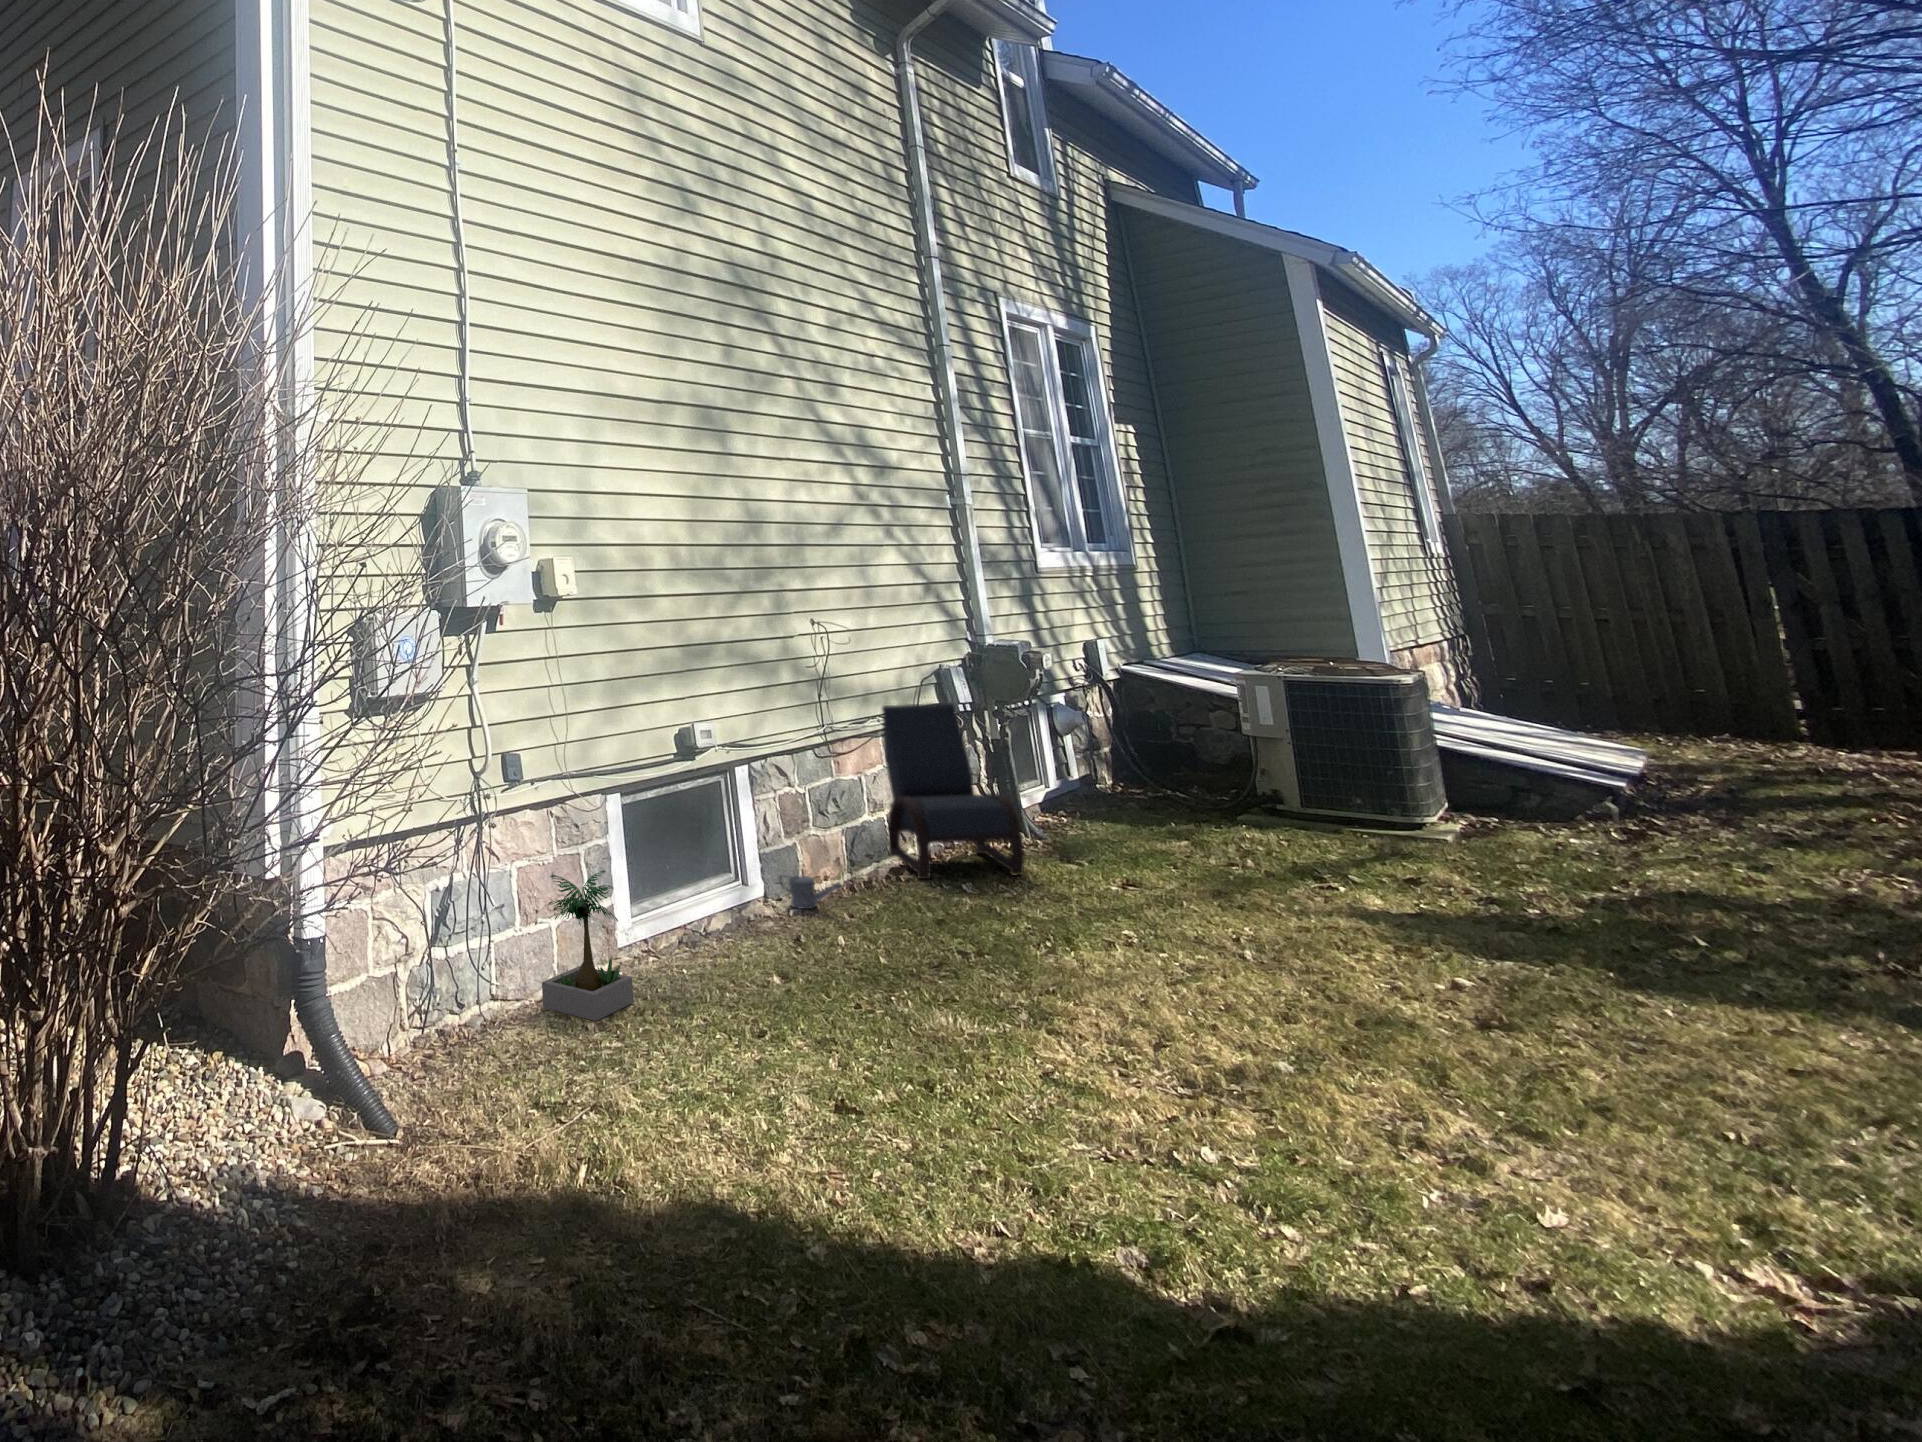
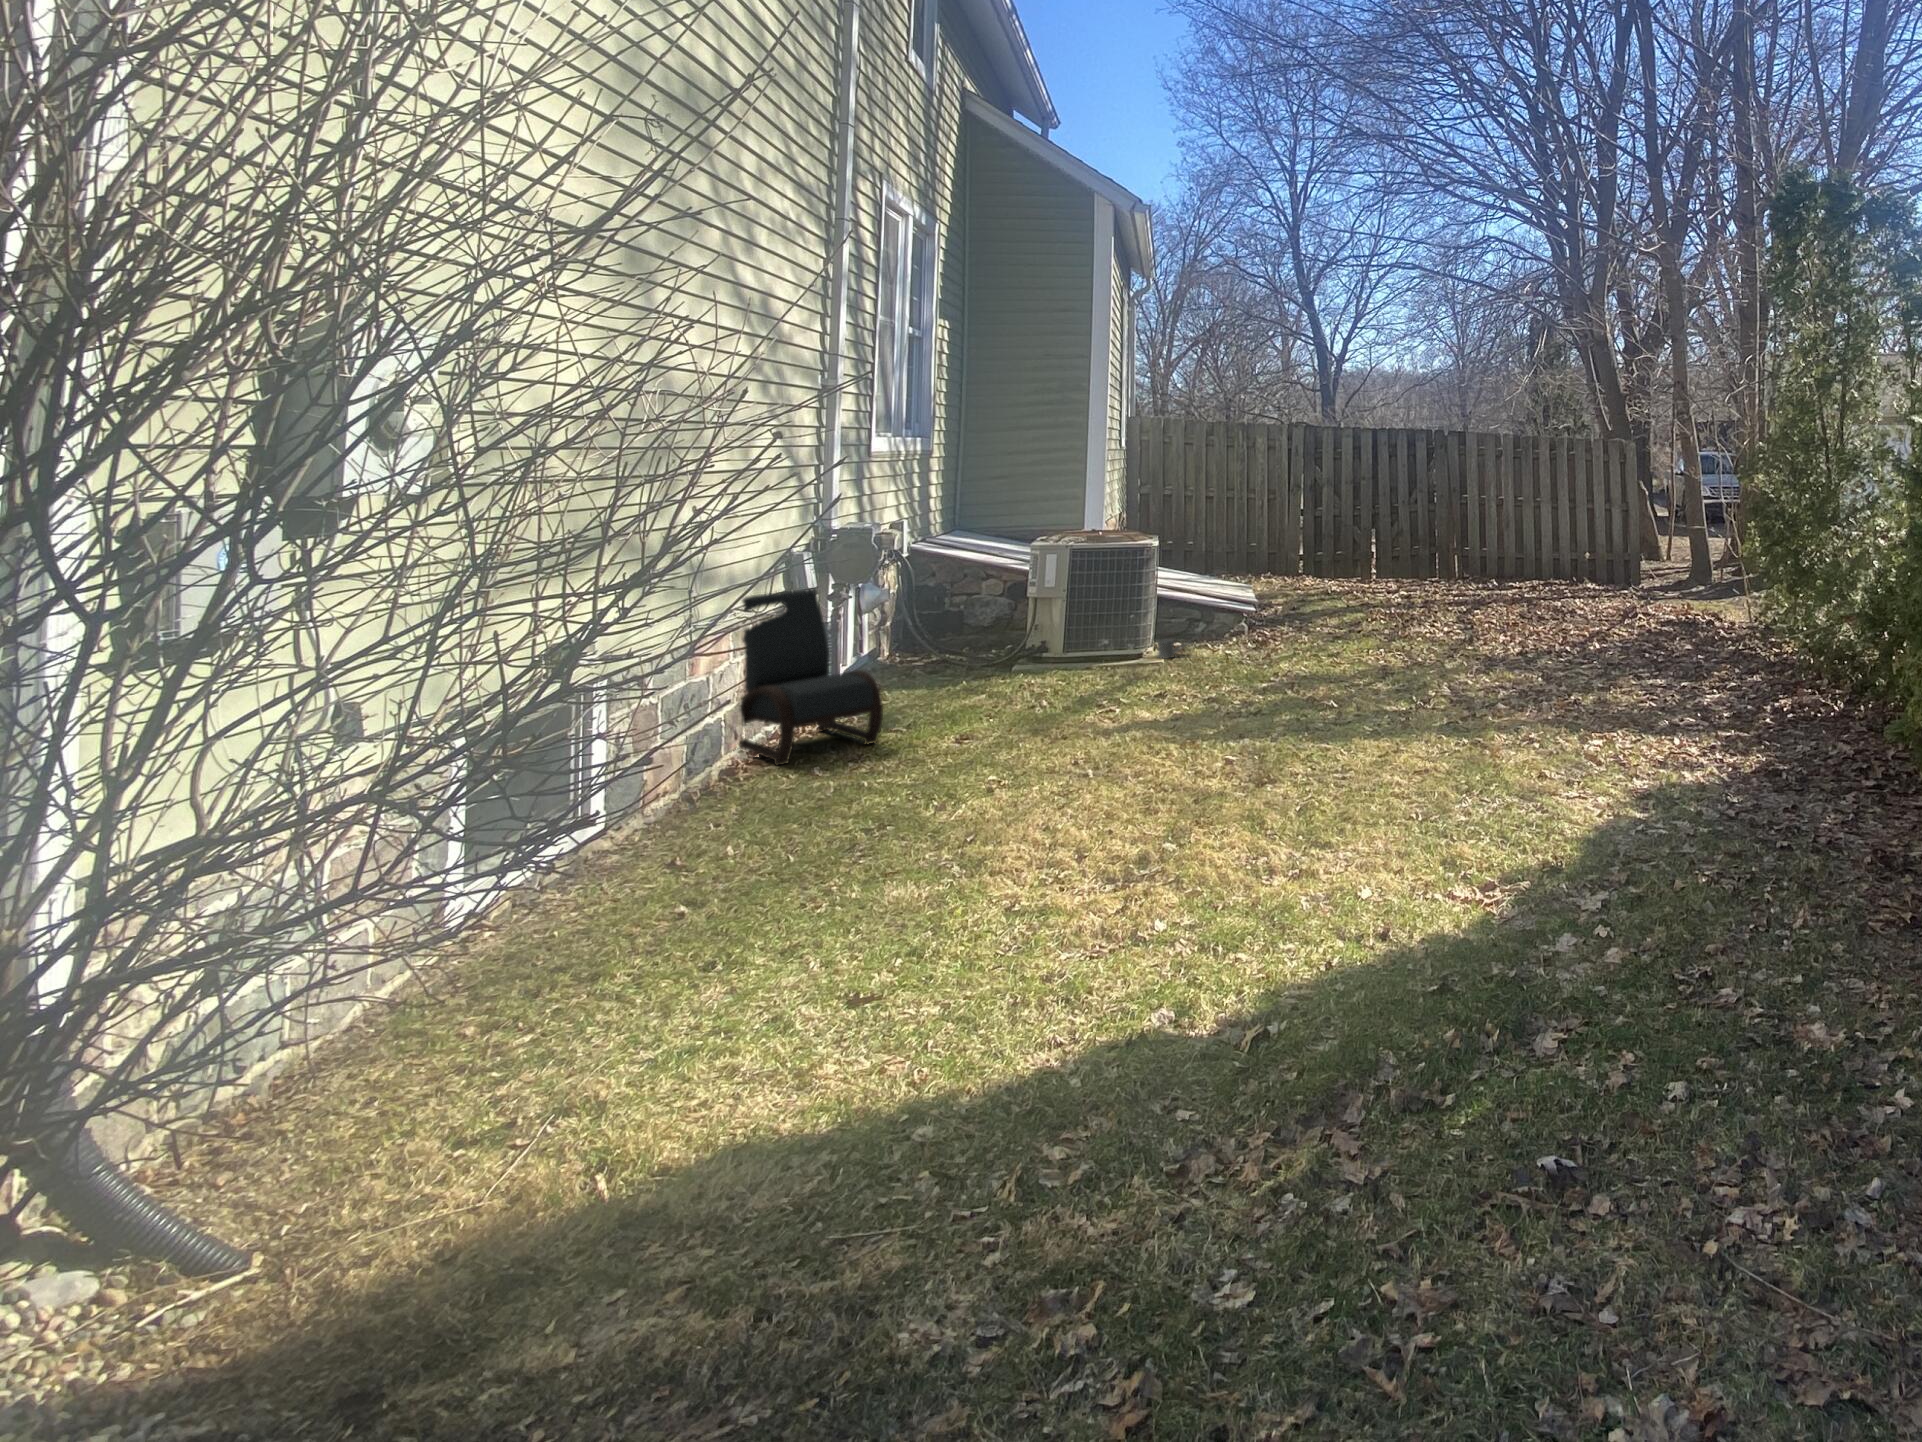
potted plant: present [542,870,634,1021] -> none [378,824,536,1022]
watering can: present [779,875,841,909] -> present [1151,639,1191,658]

